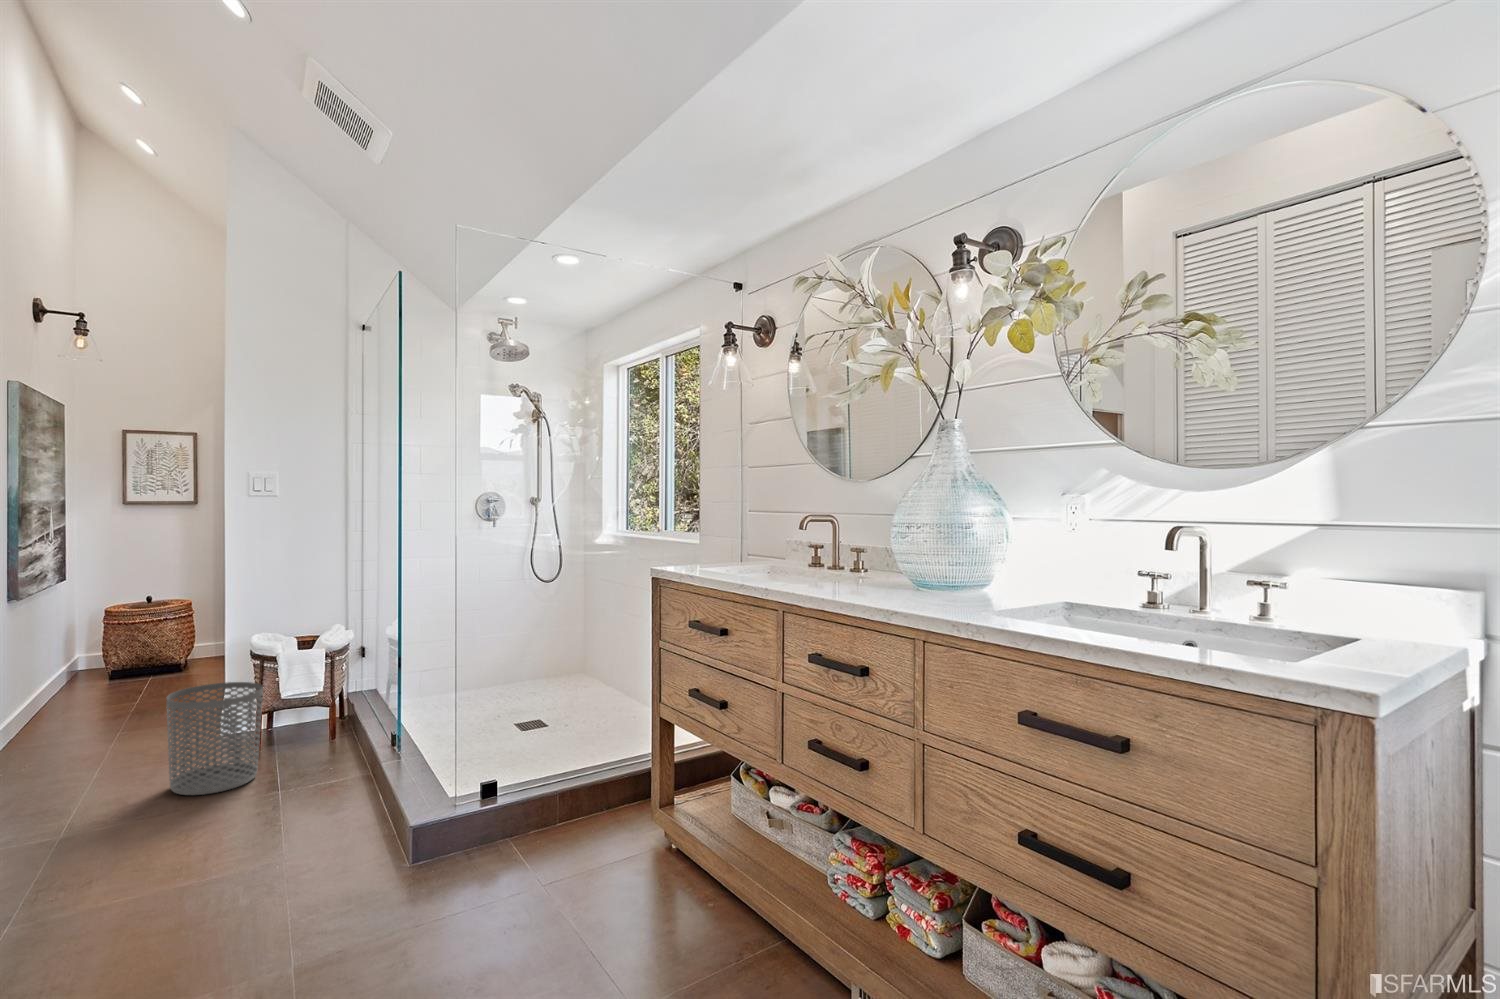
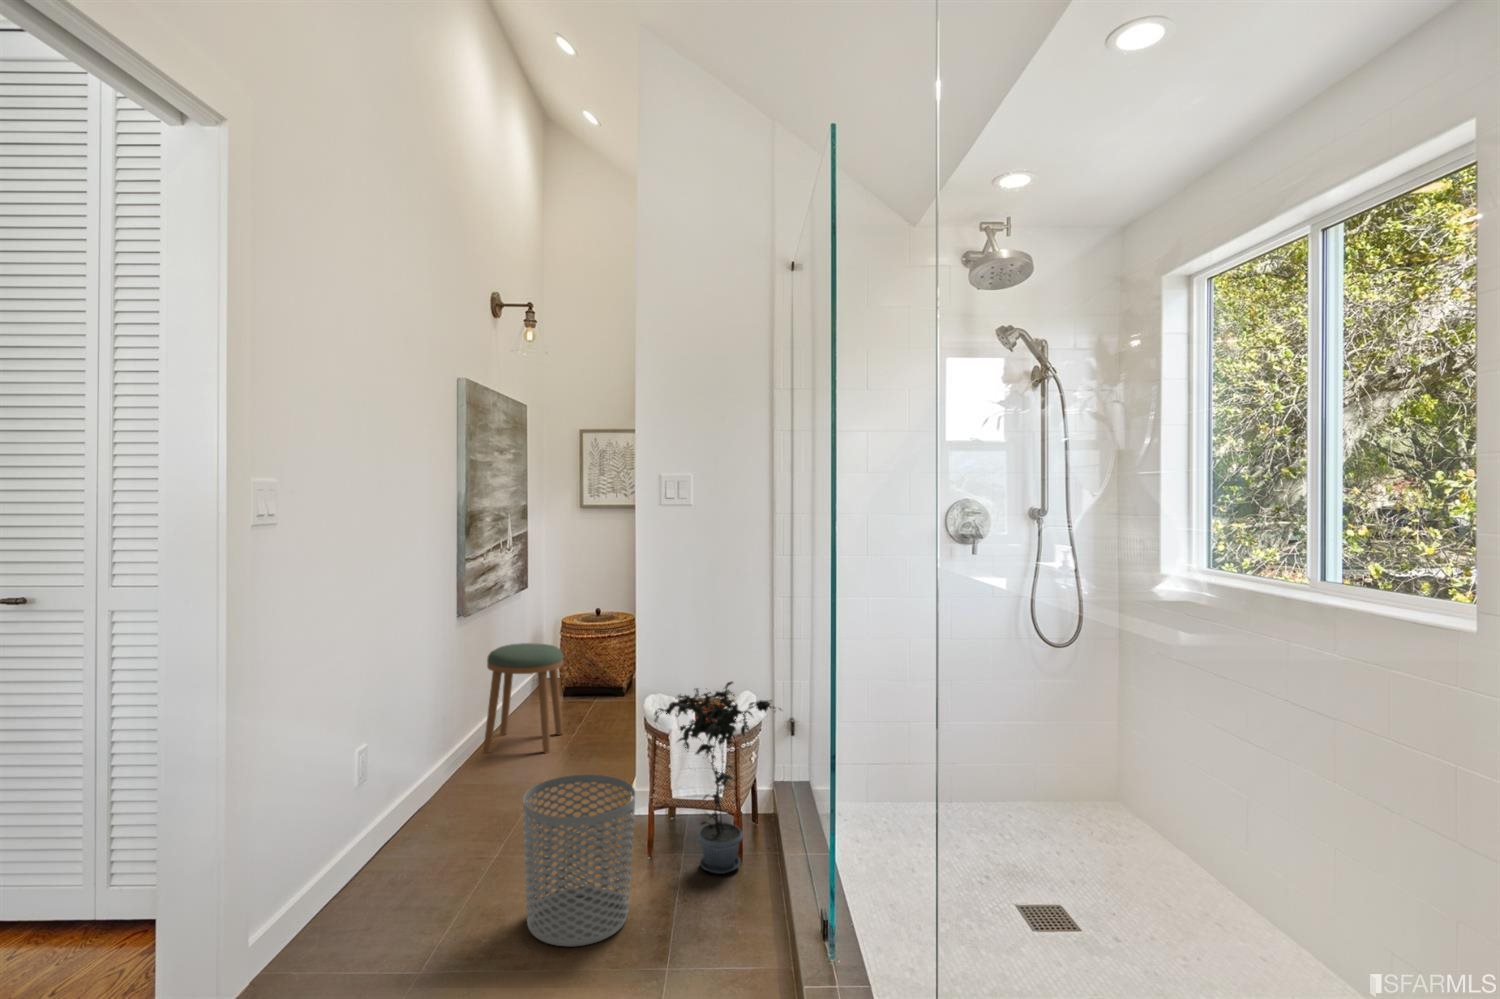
potted plant: none [268,610,370,745] -> present [654,682,781,874]
stool: none [42,623,132,724] -> present [483,643,563,753]

